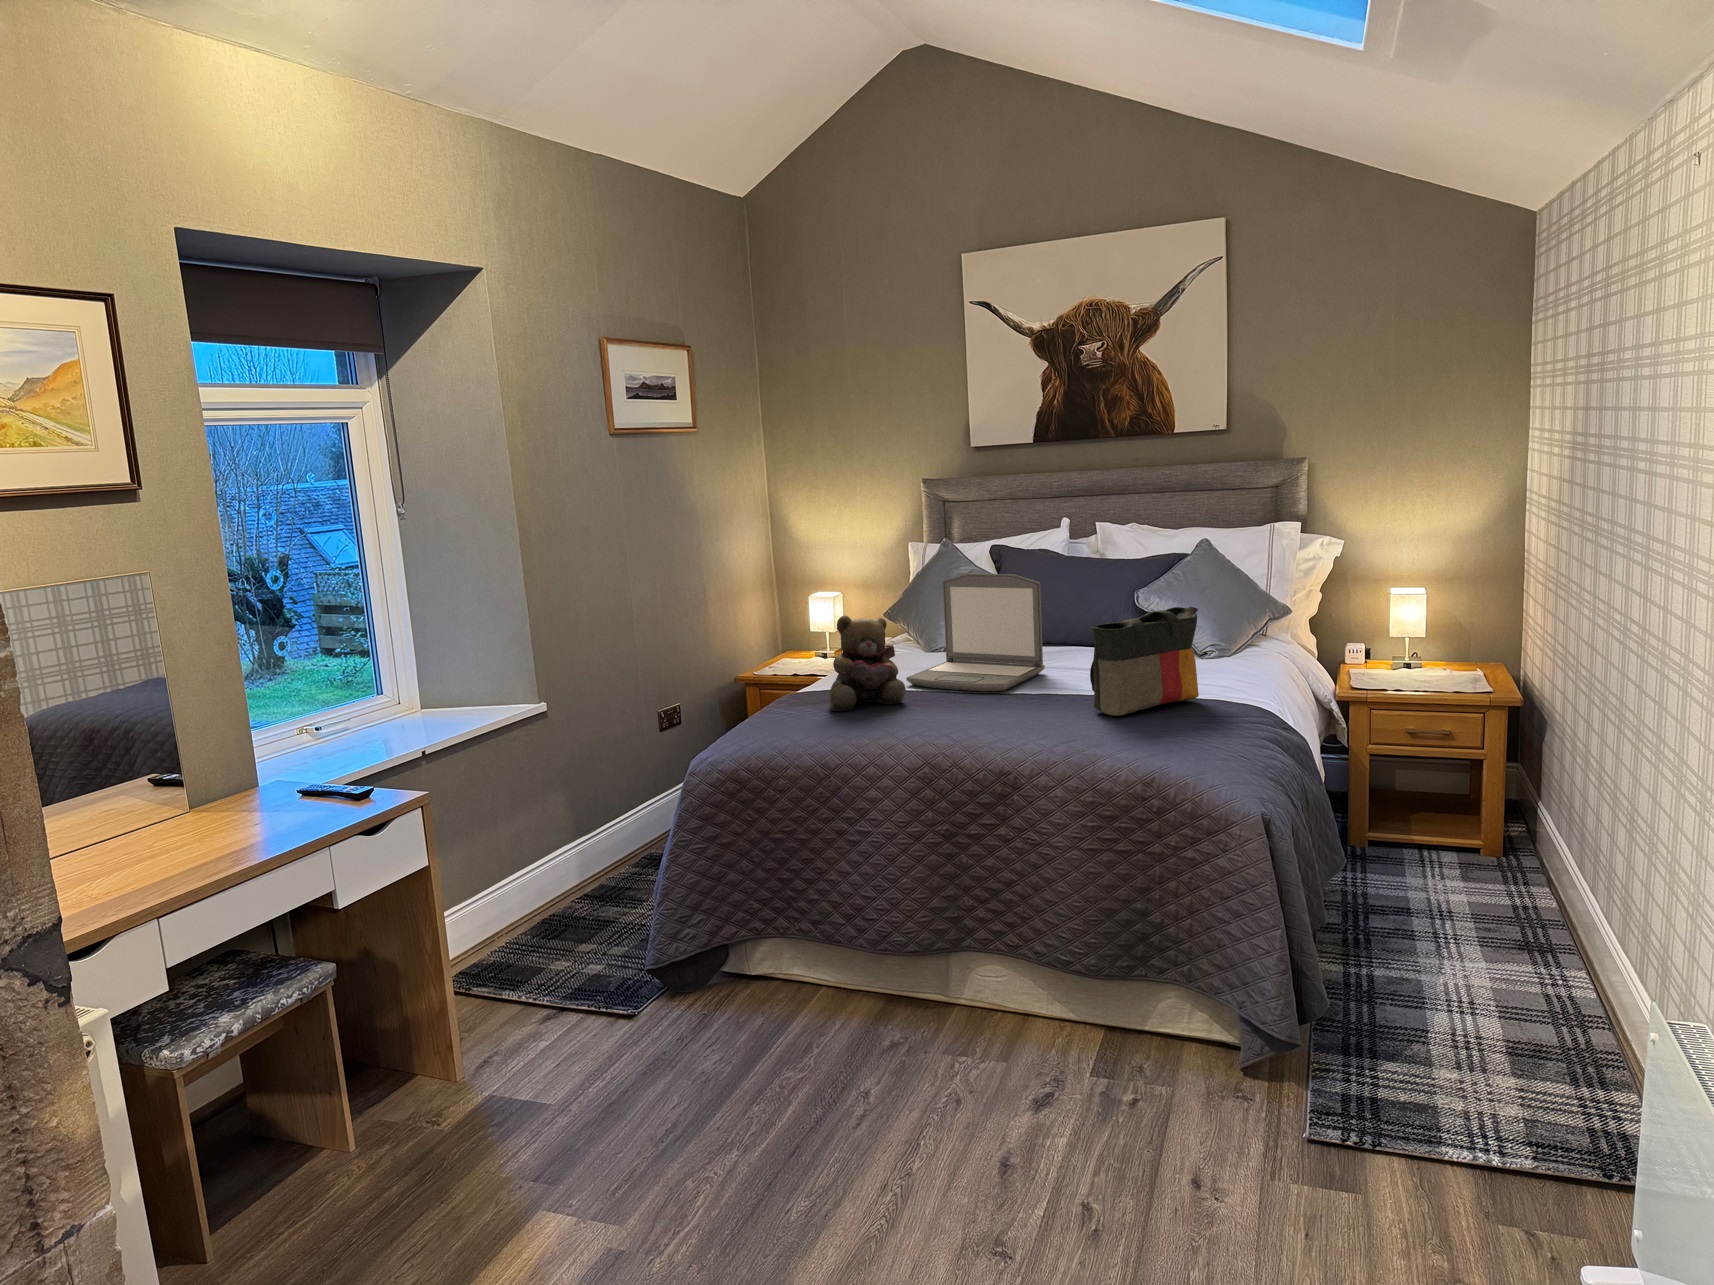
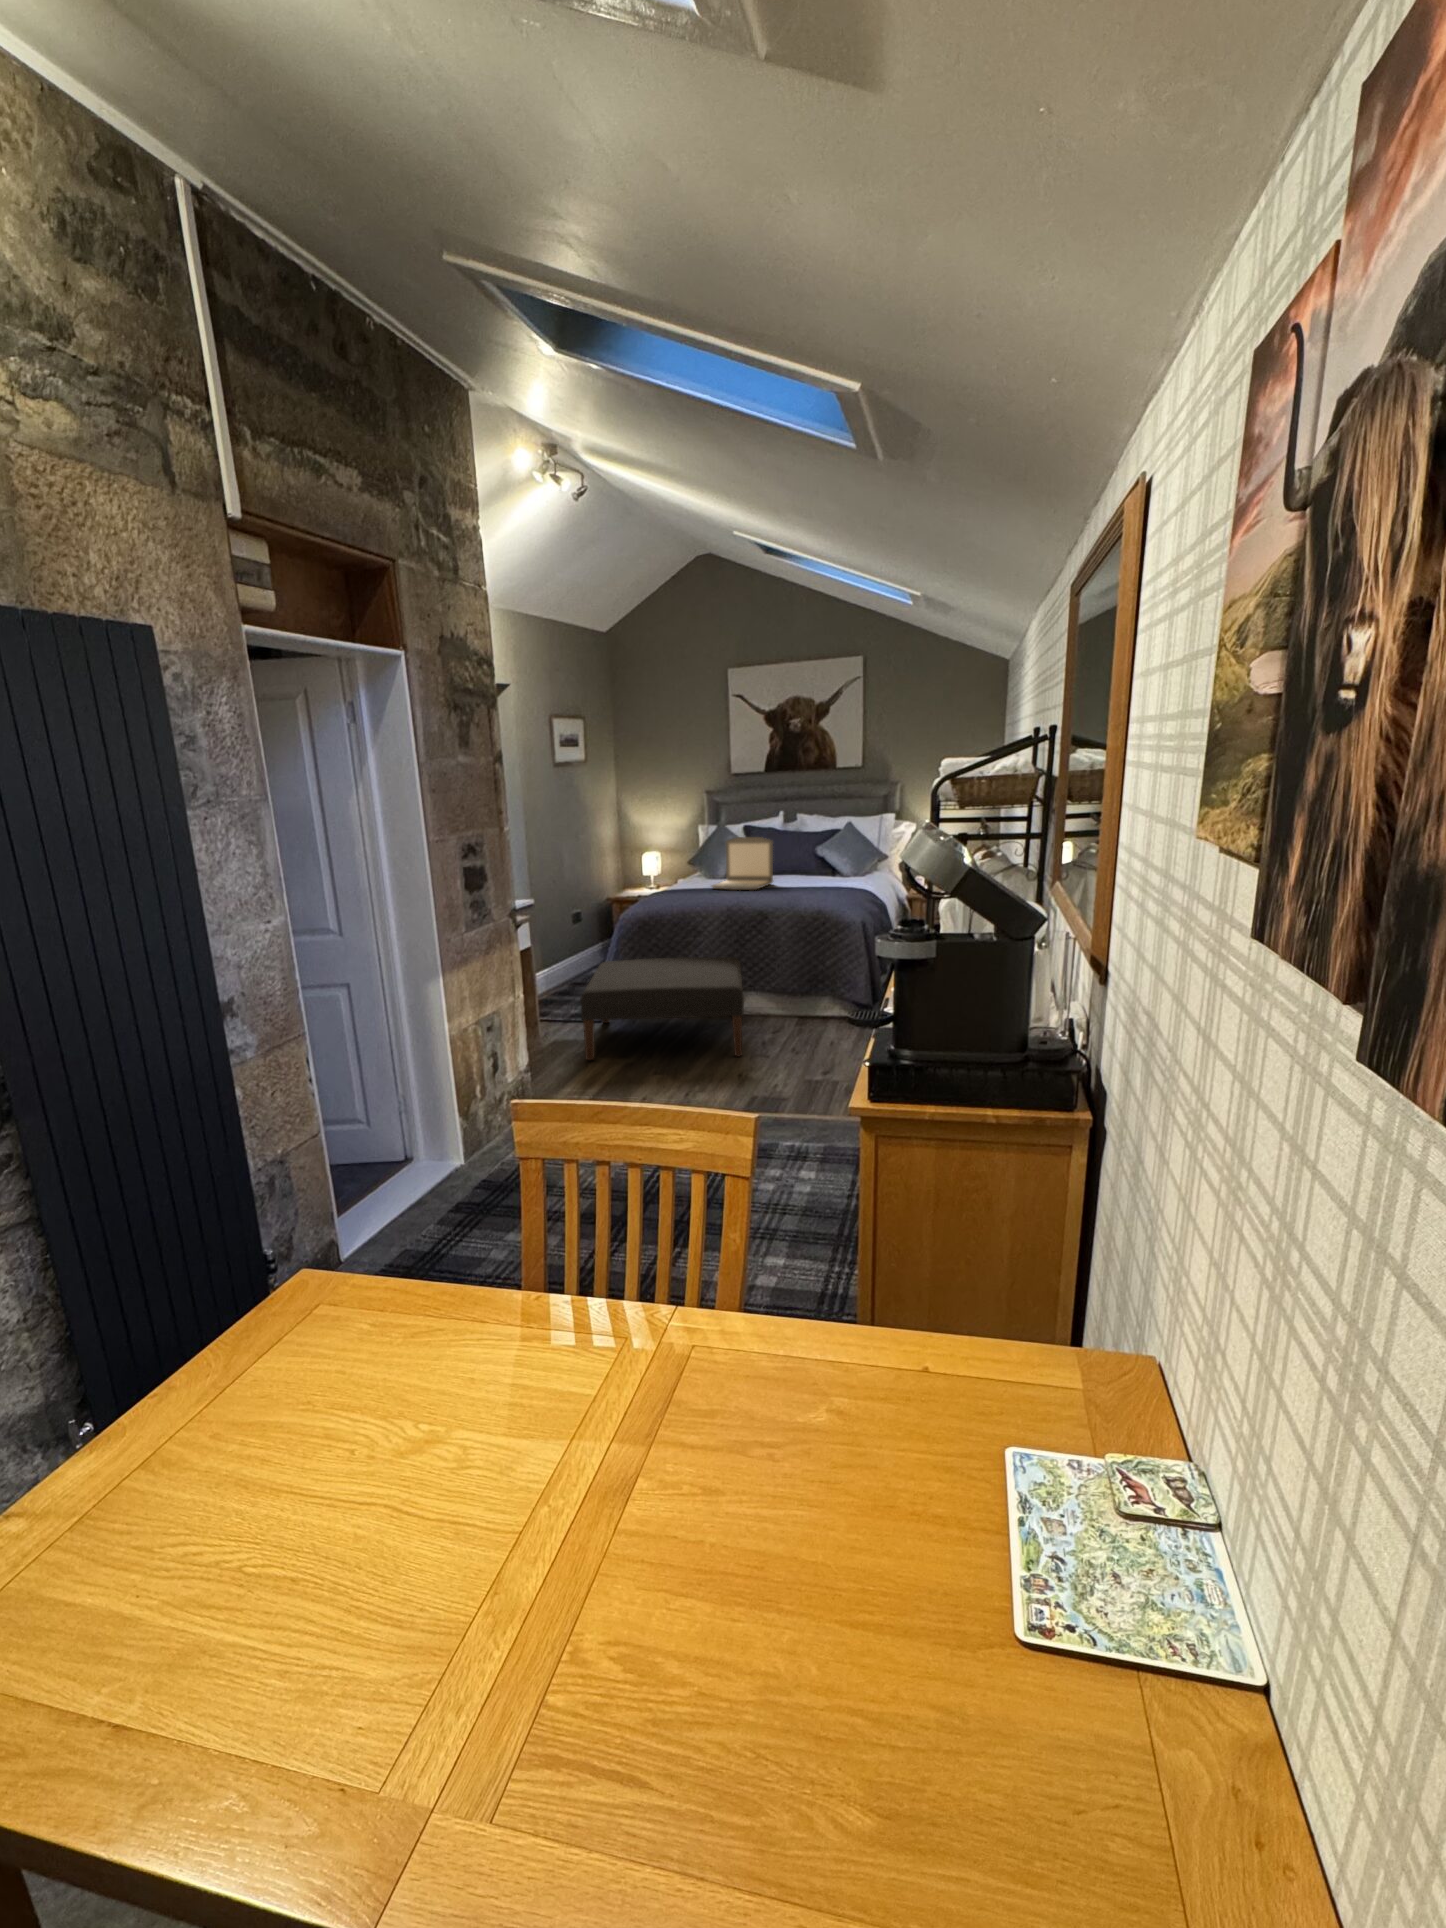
tote bag: present [1090,607,1199,716] -> none [796,848,843,894]
teddy bear: present [829,616,906,711] -> none [680,853,714,897]
ottoman: none [455,879,952,1246] -> present [580,957,744,1060]

